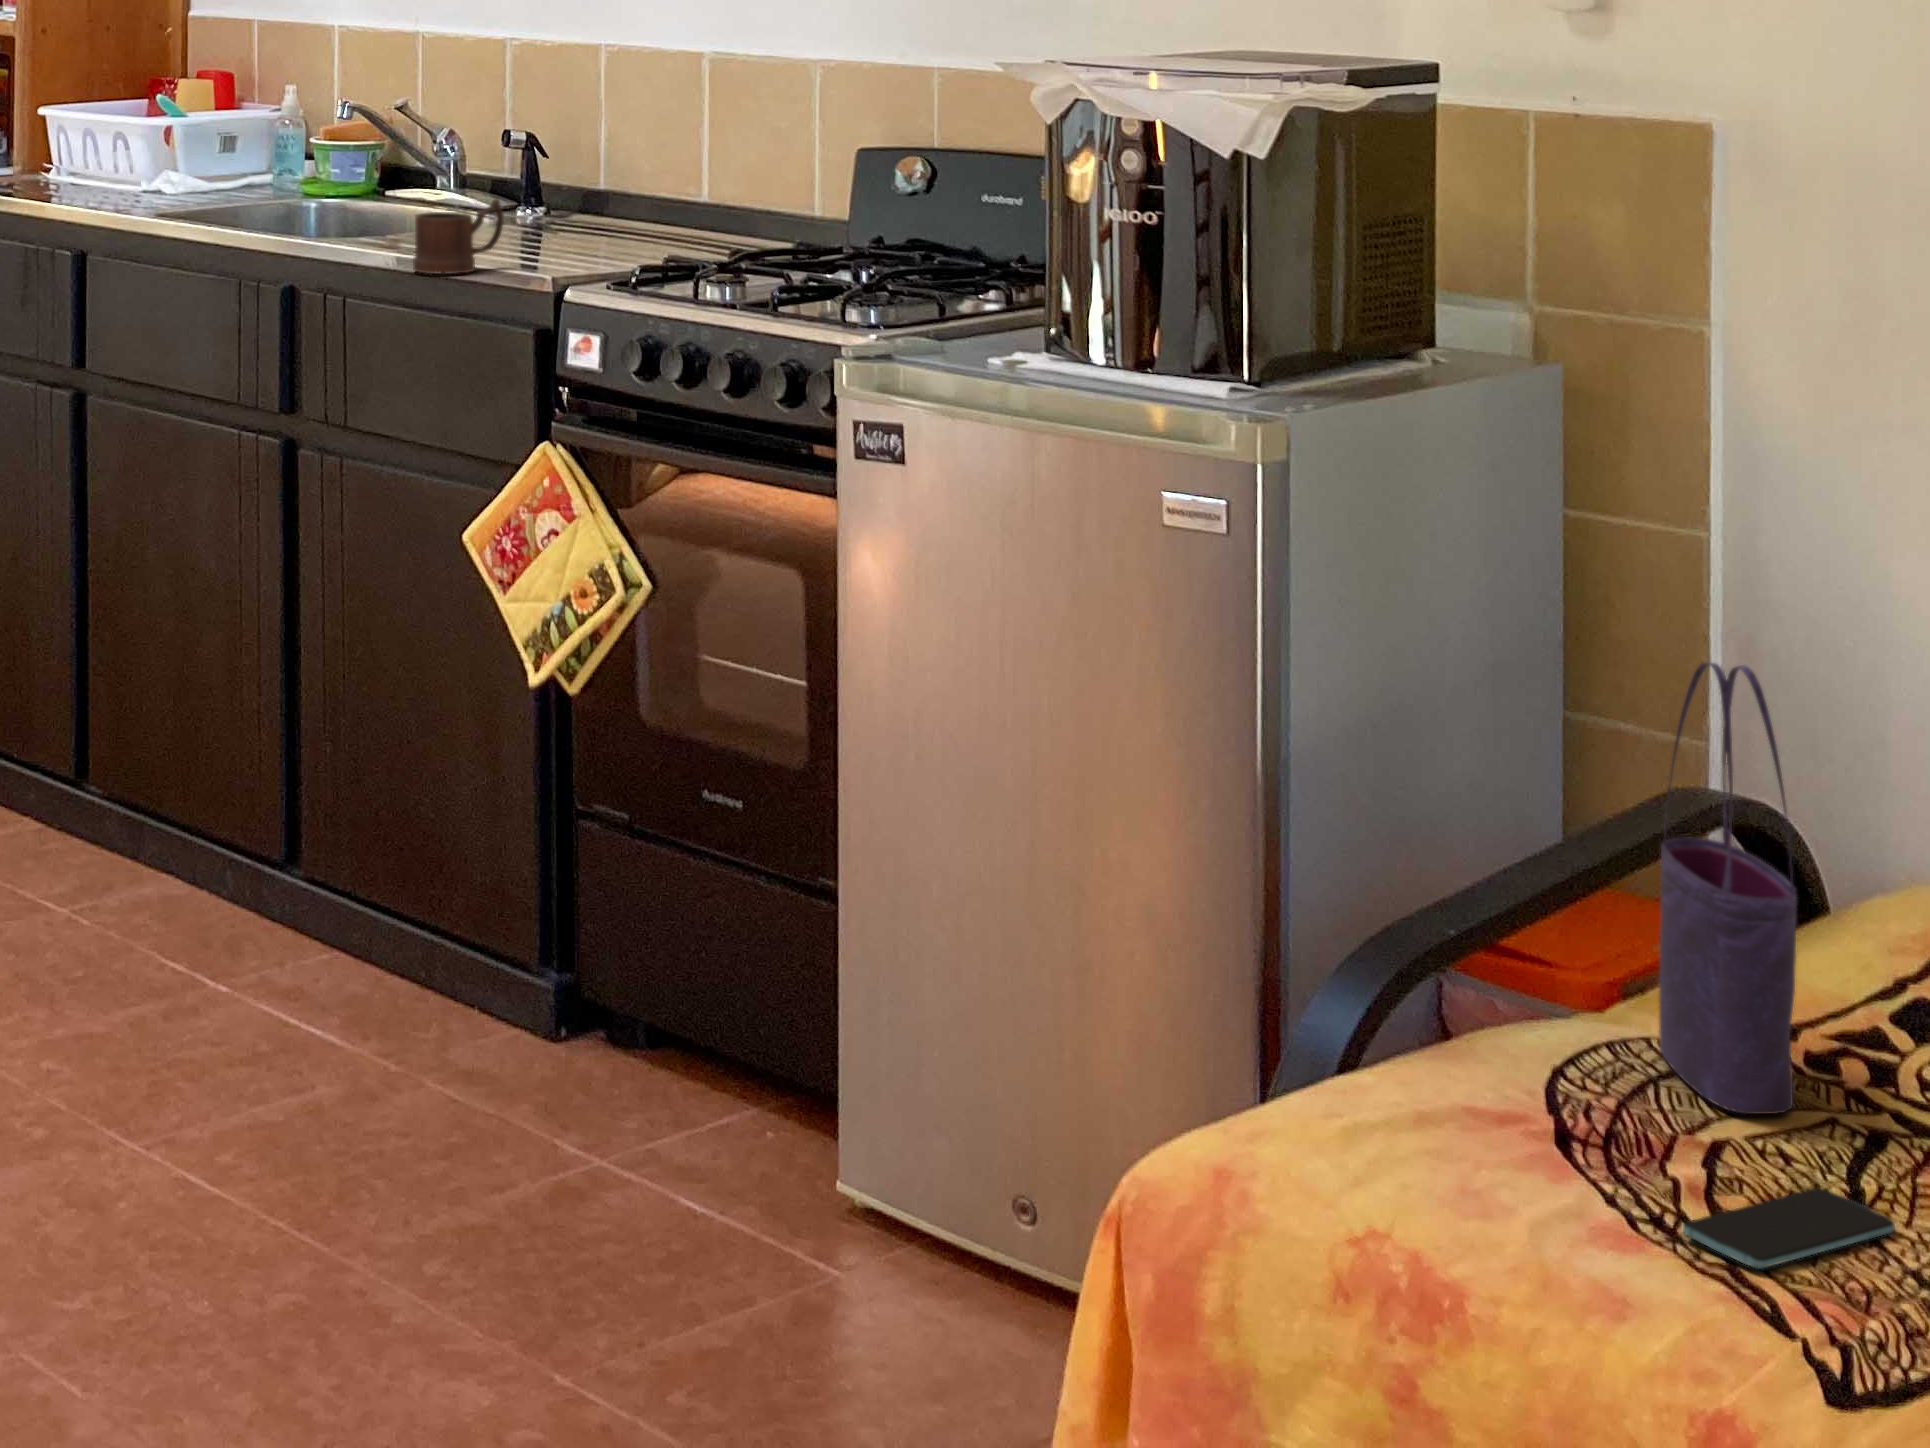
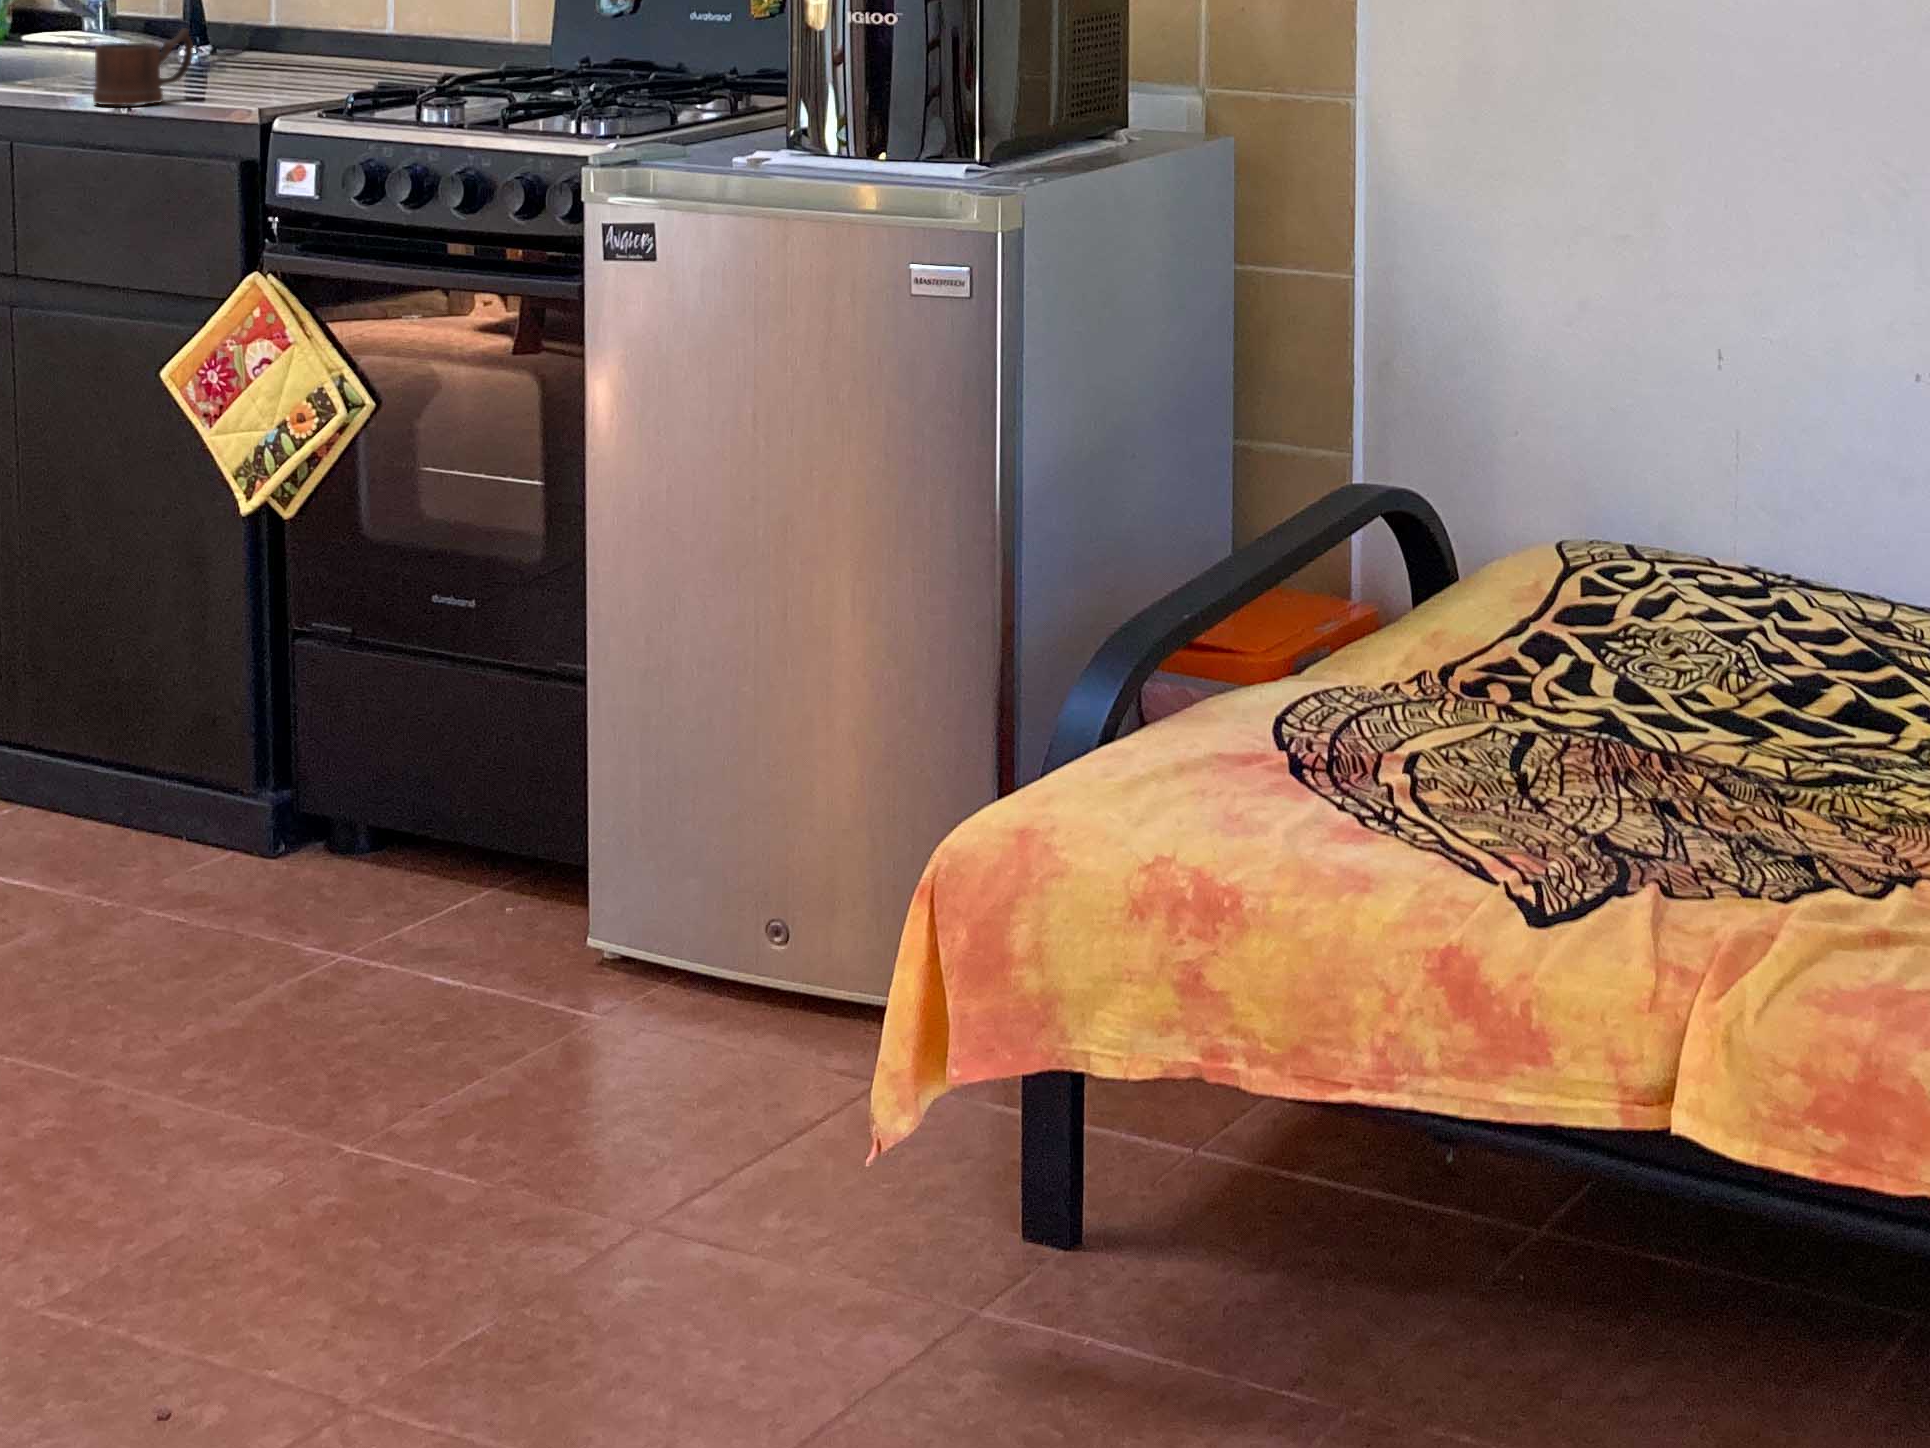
tote bag: present [1659,662,1797,1114] -> none [1348,363,1466,734]
smartphone: present [1683,1188,1895,1268] -> none [1400,779,1556,843]

